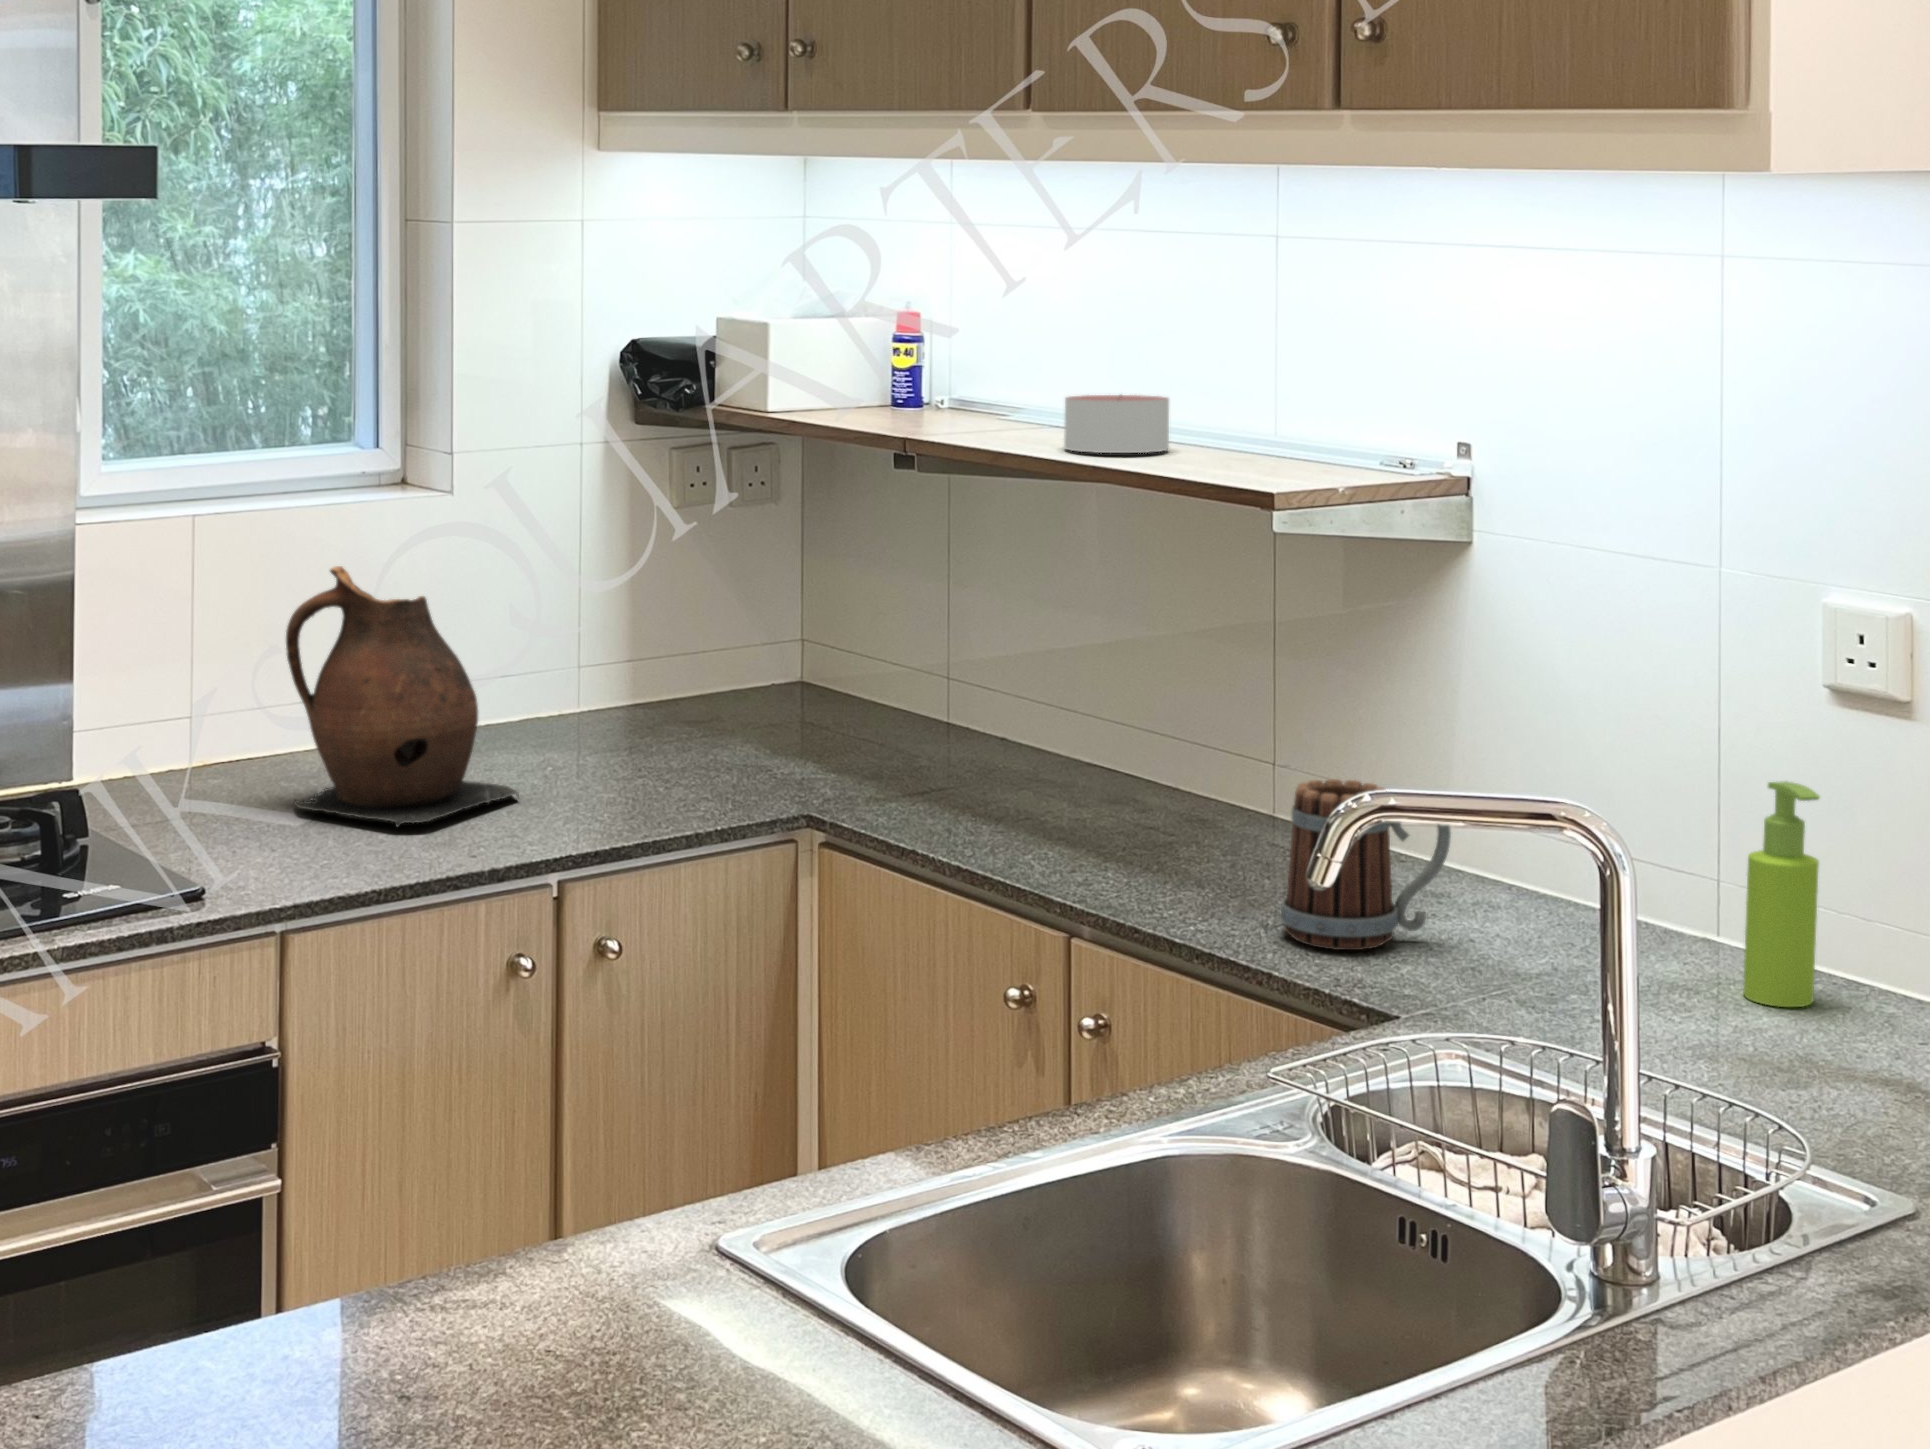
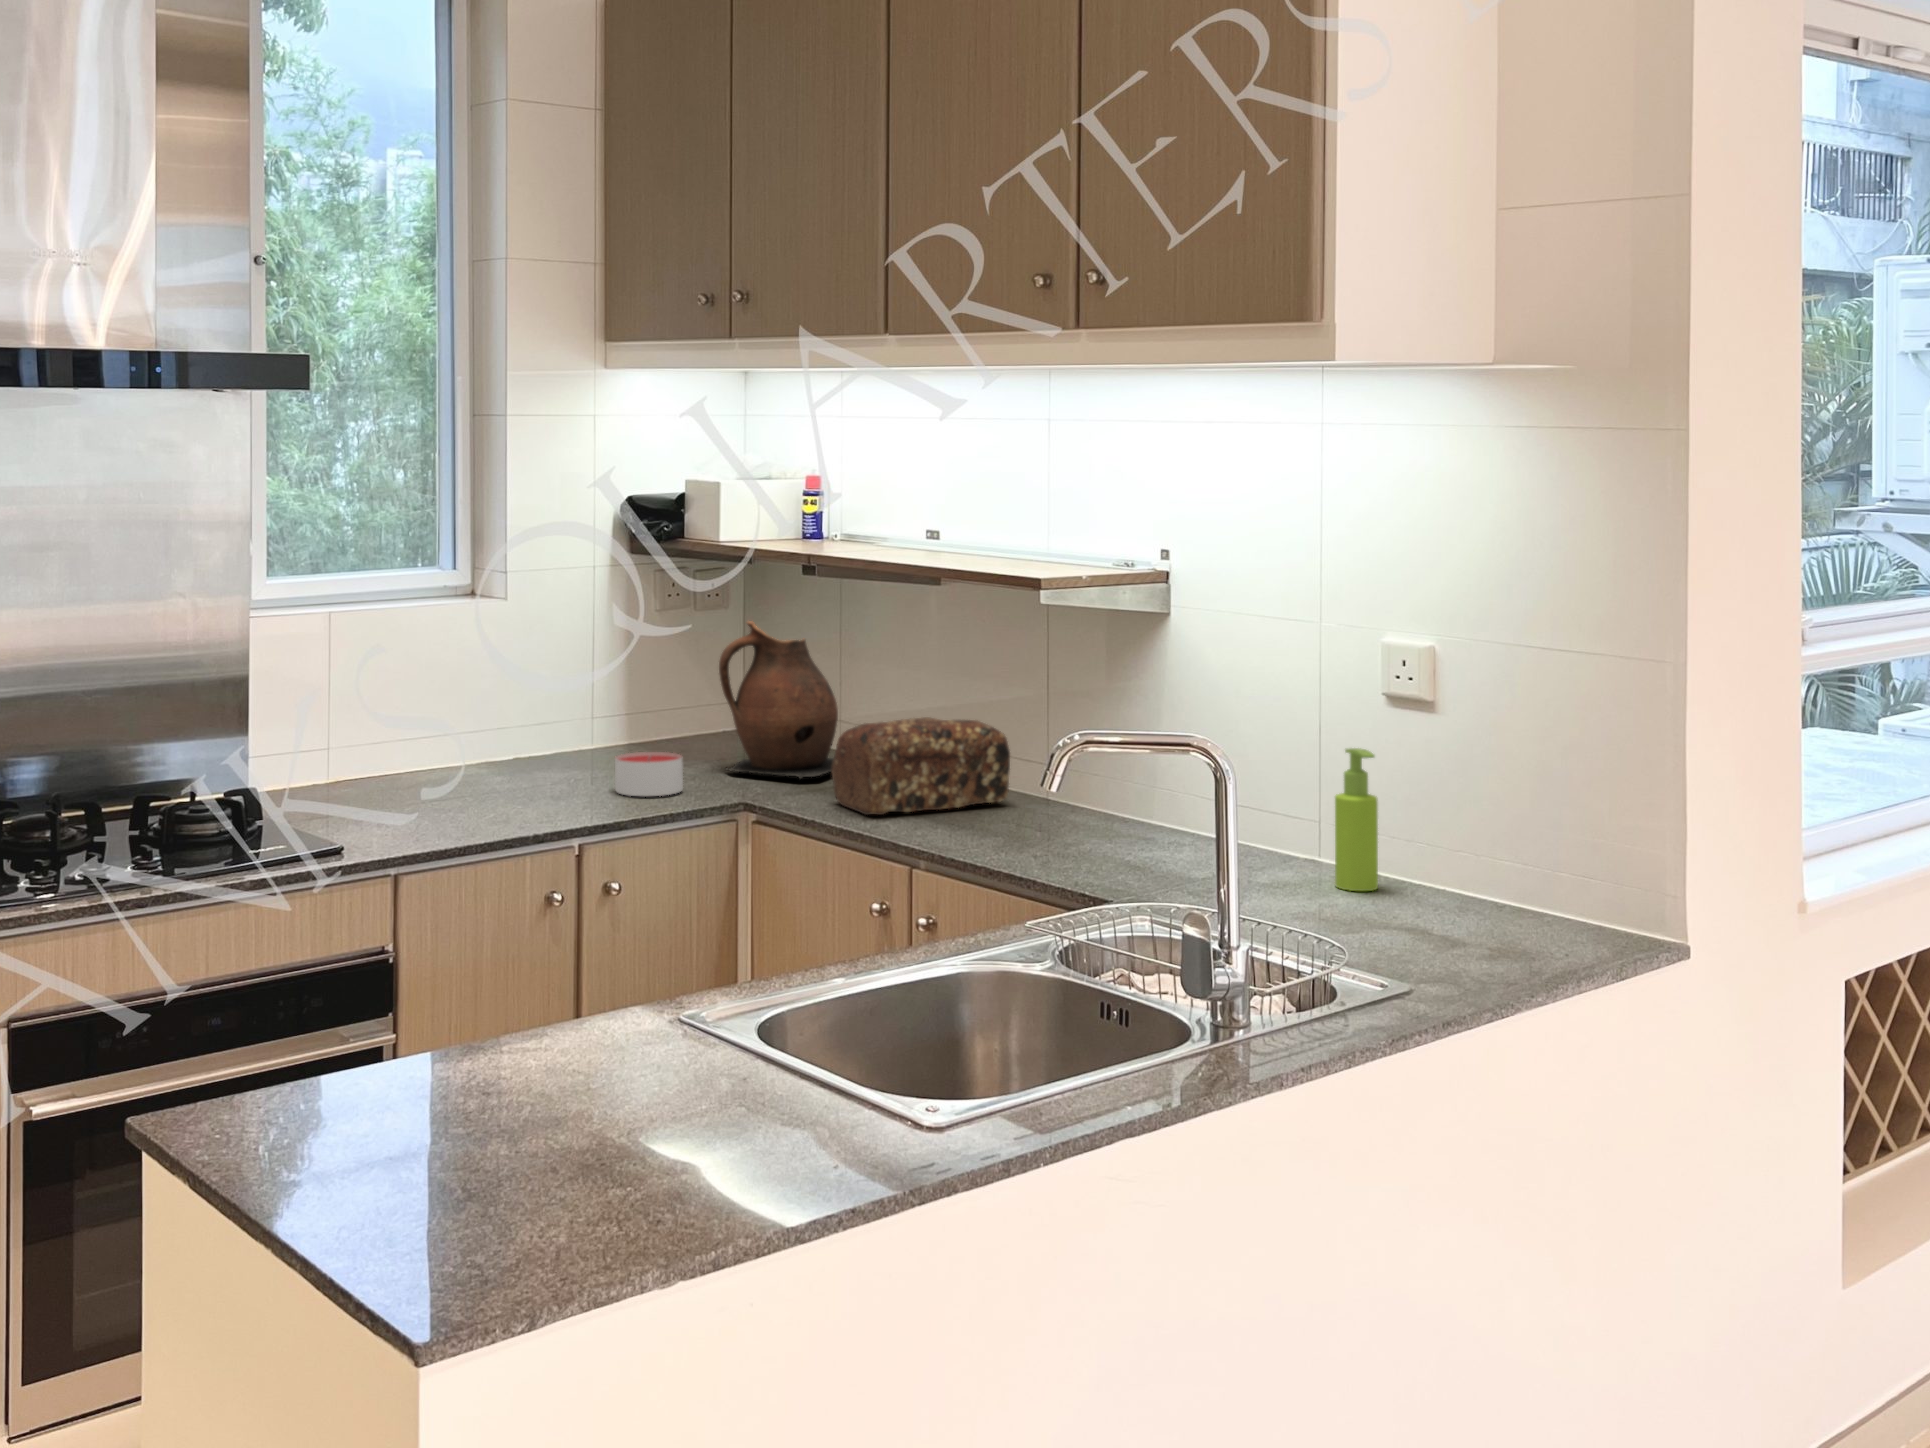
candle: present [1064,395,1169,453] -> present [615,752,683,796]
ceramic pitcher: present [286,566,518,827] -> present [719,621,838,779]
bread loaf: none [938,696,1212,848] -> present [831,717,1010,815]
mug: present [1281,779,1451,950] -> none [1048,758,1154,866]

